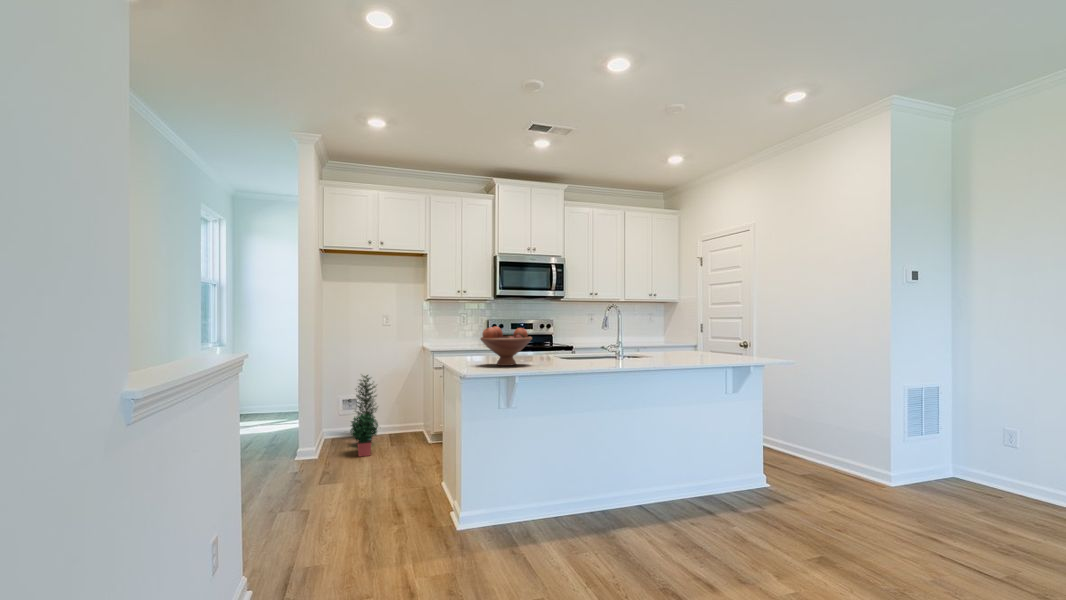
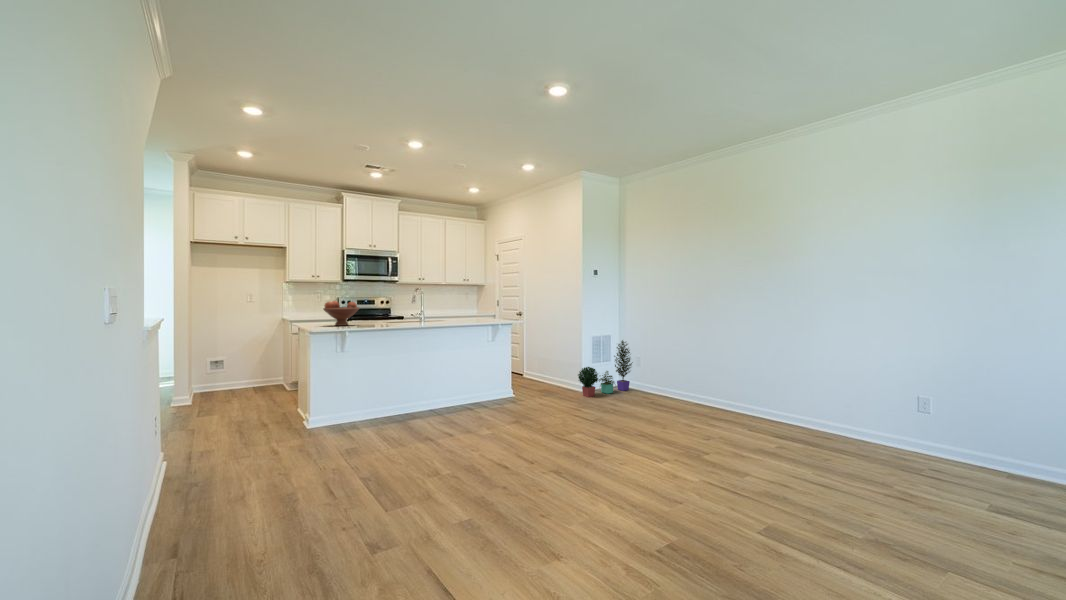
potted plant: present [350,375,378,457] -> present [578,340,633,397]

